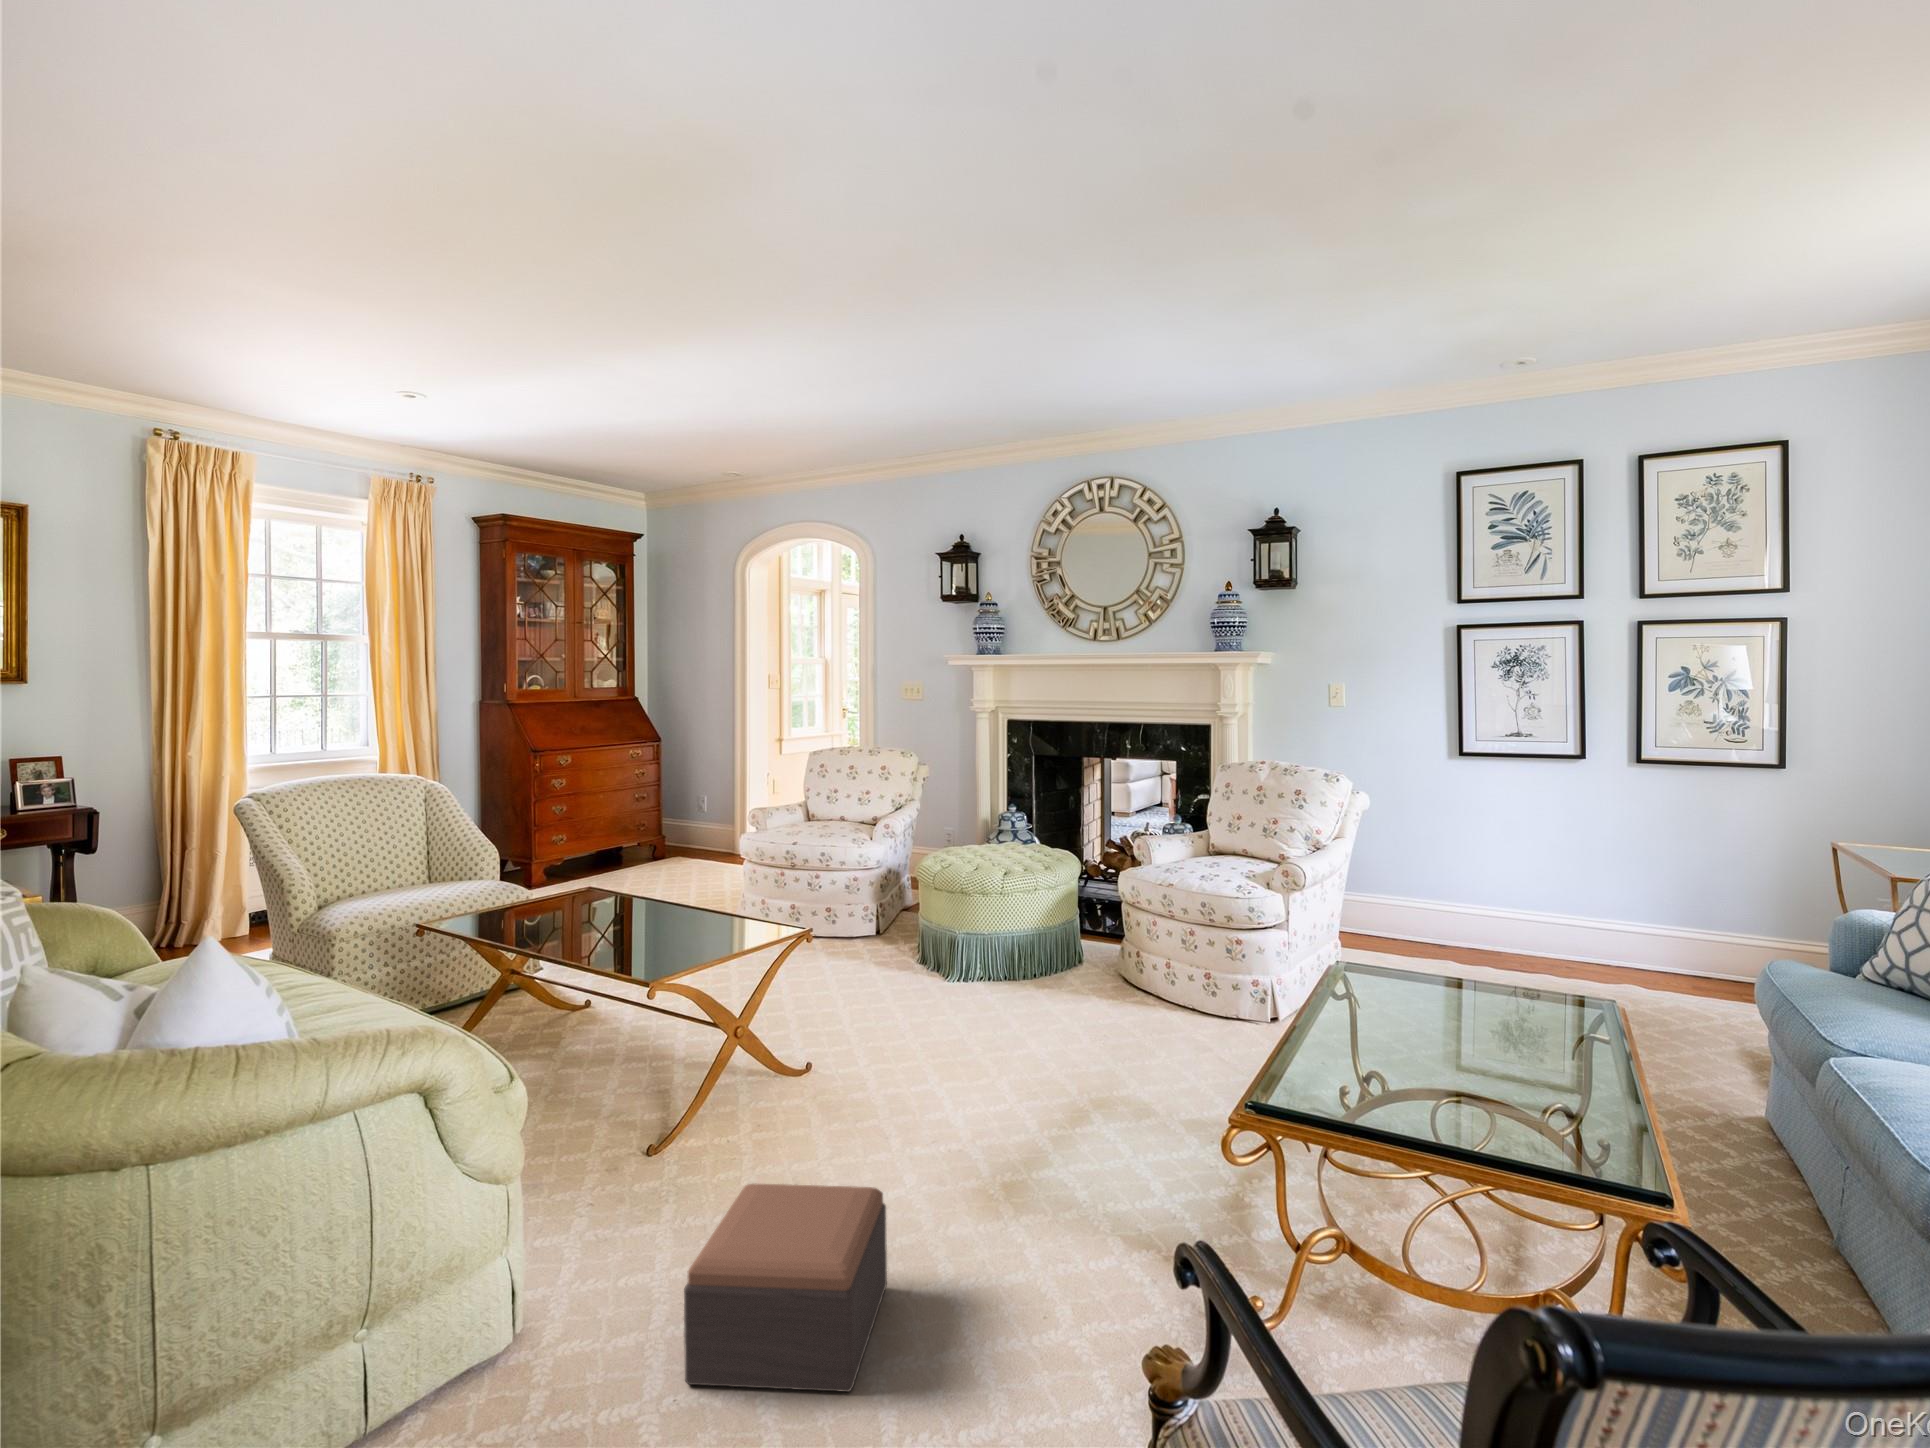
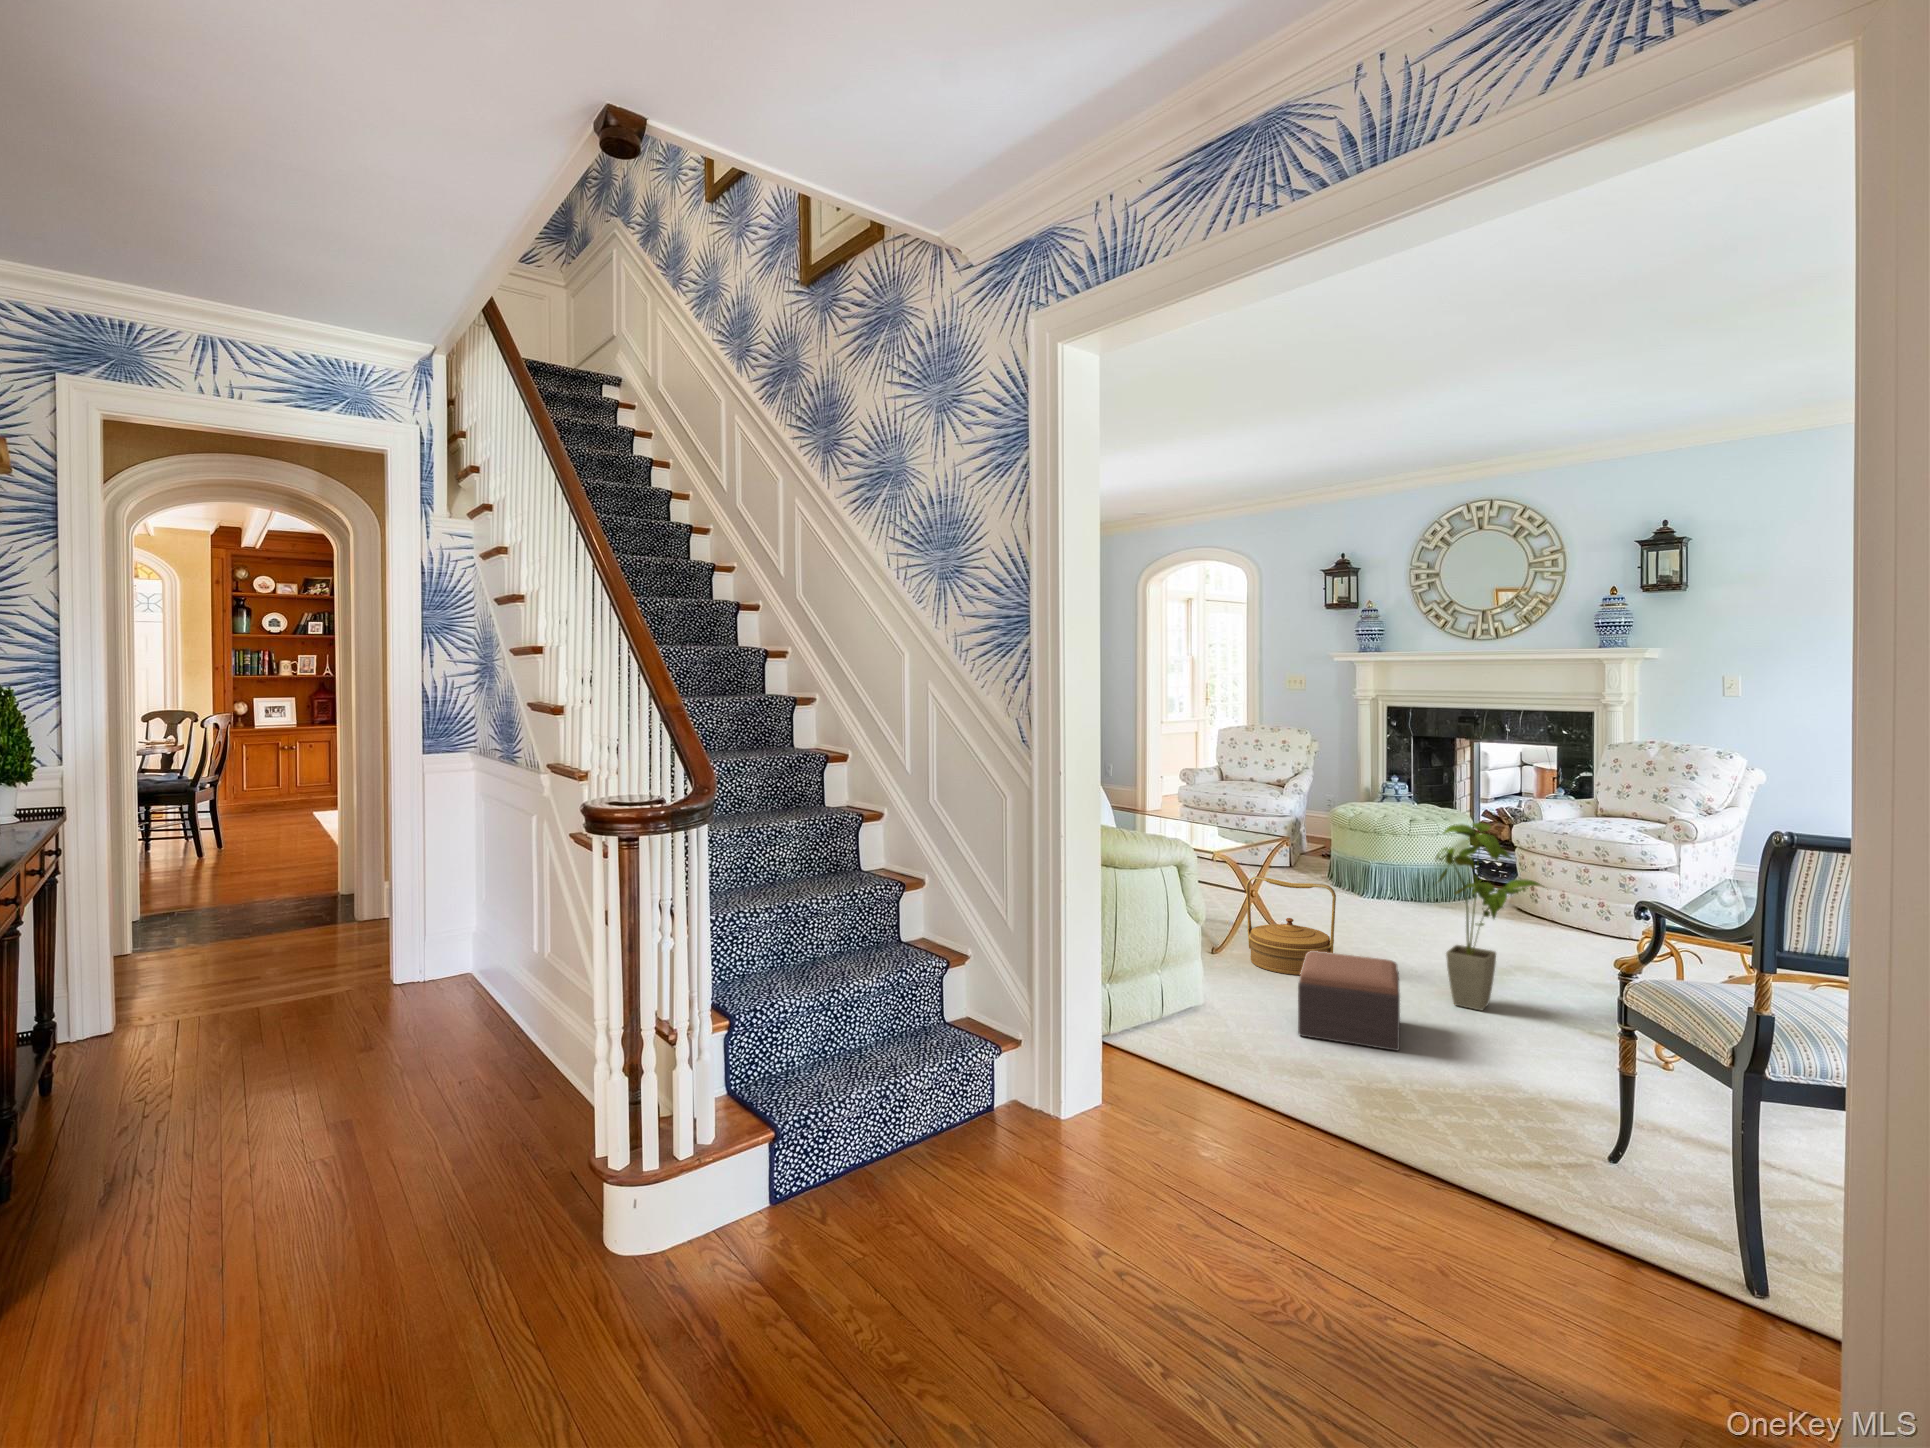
house plant: none [960,927,1117,1224] -> present [1436,823,1542,1011]
basket: none [715,1016,843,1182] -> present [1246,876,1336,975]

